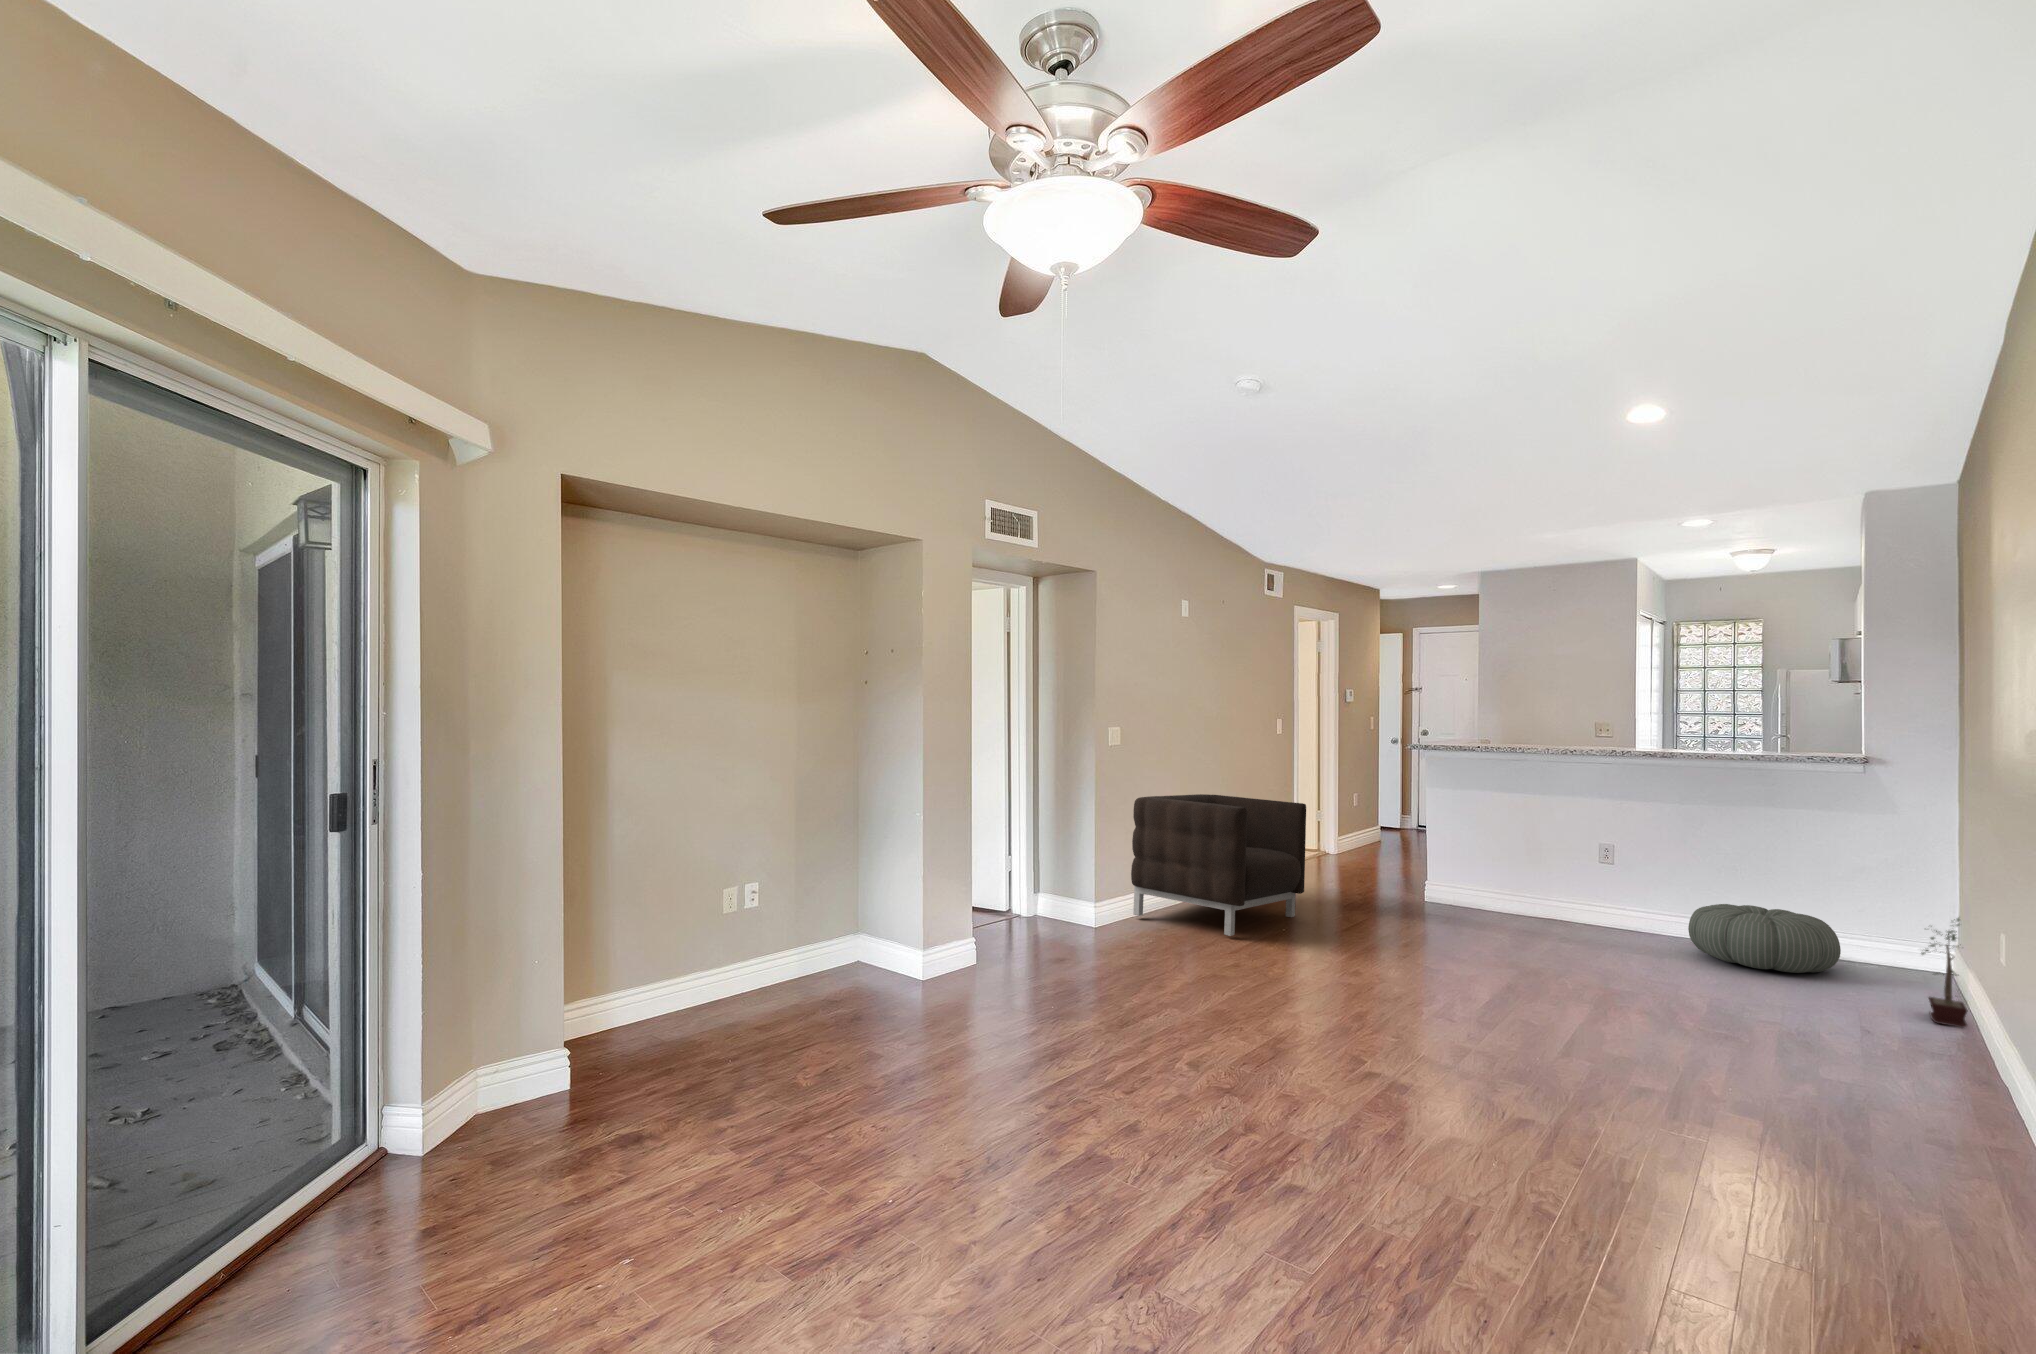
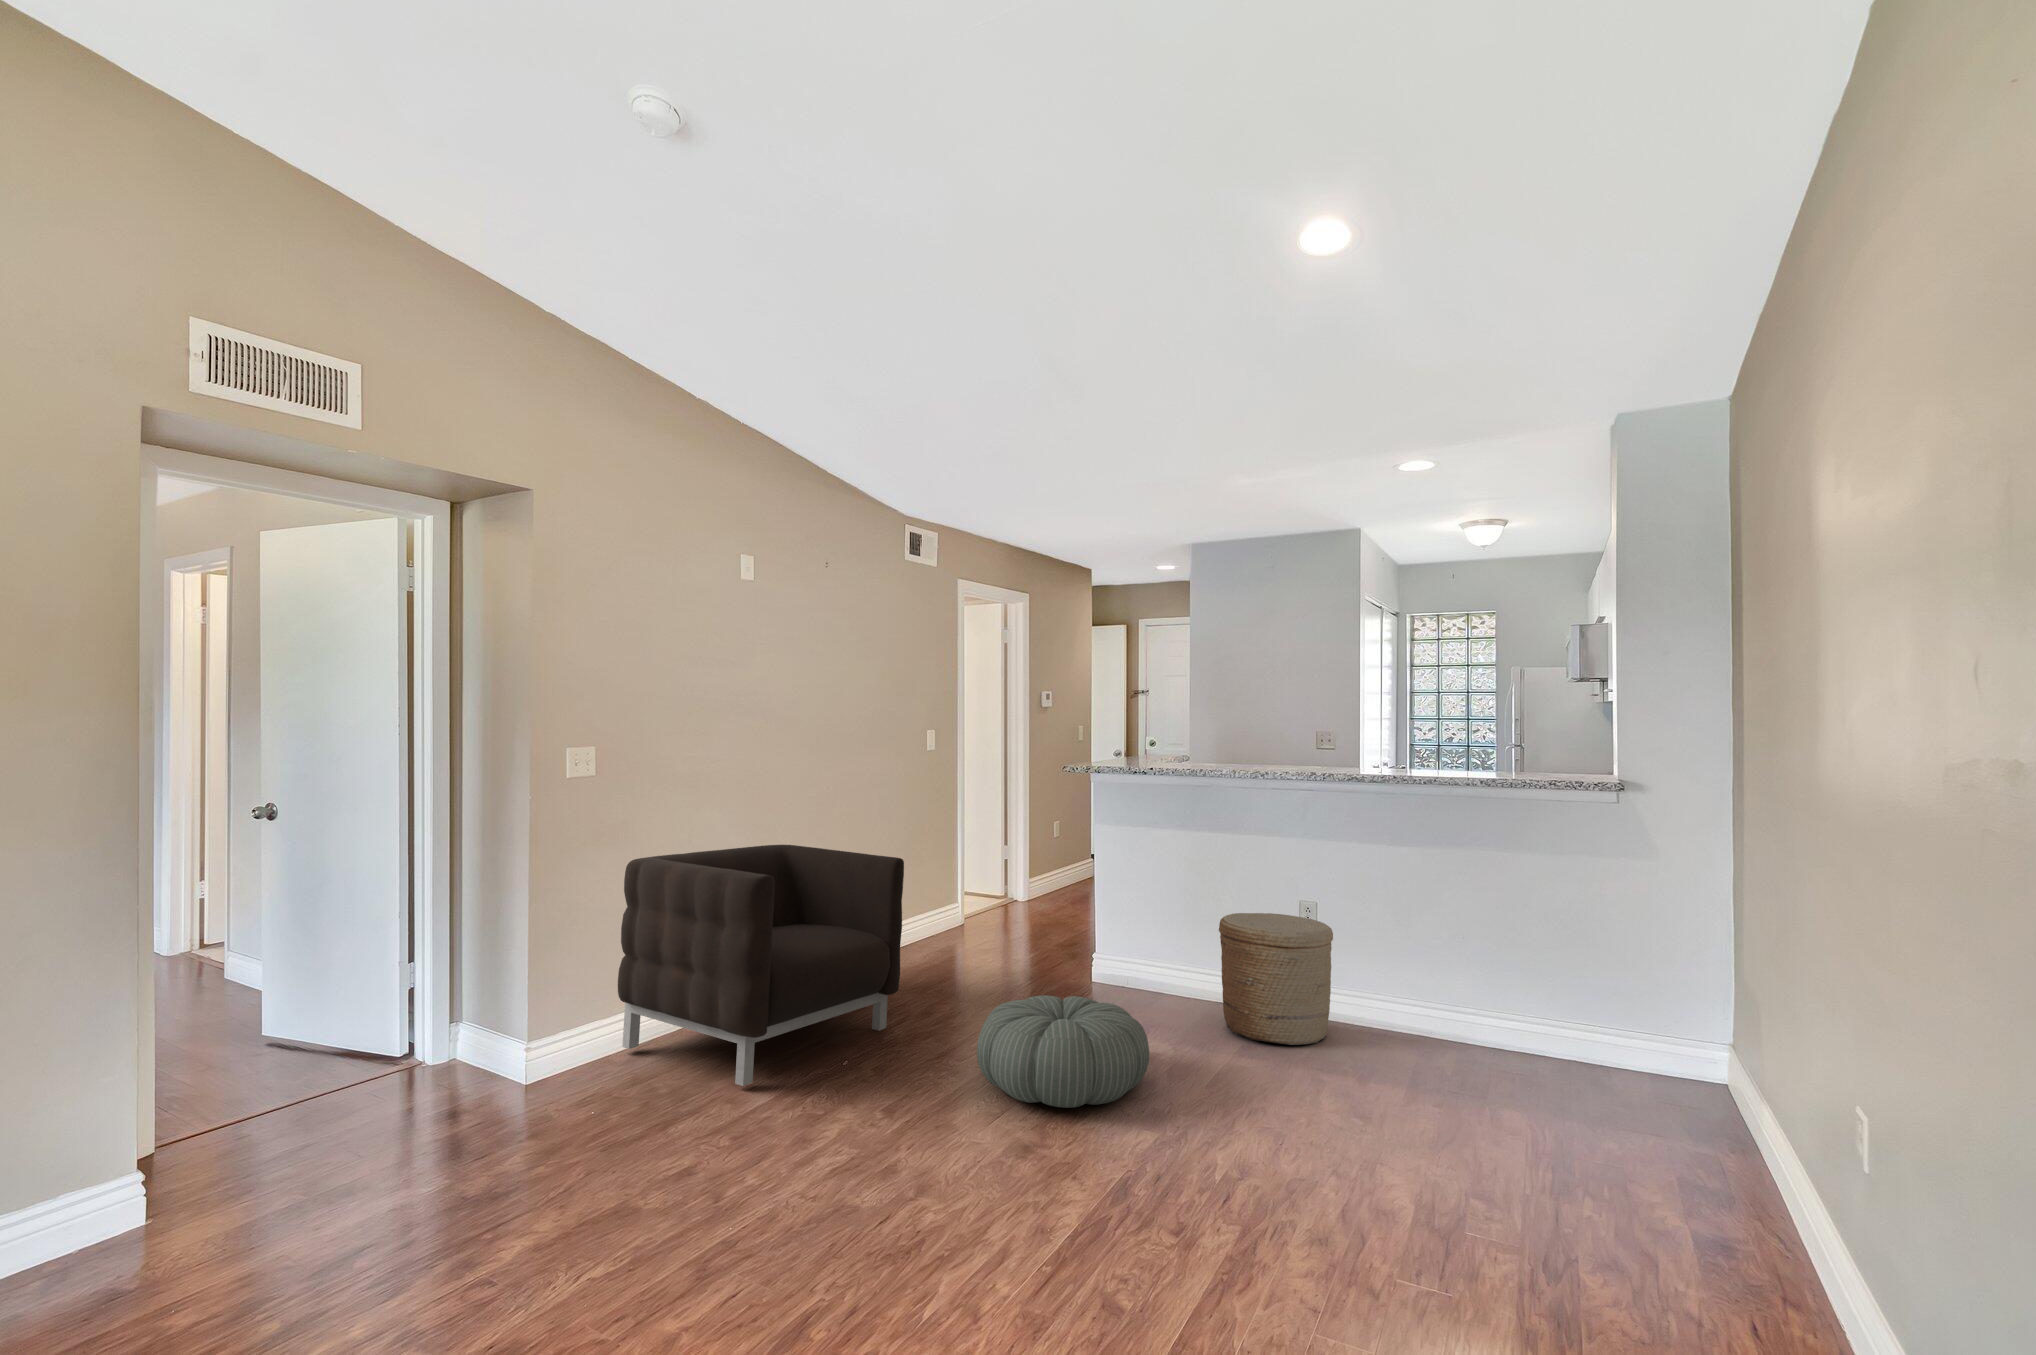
woven basket: none [1538,851,1630,939] -> present [1219,913,1333,1045]
pouf: present [1688,904,1841,973] -> present [977,995,1149,1108]
potted plant: present [1922,918,1967,1028] -> none [1705,1031,1778,1213]

